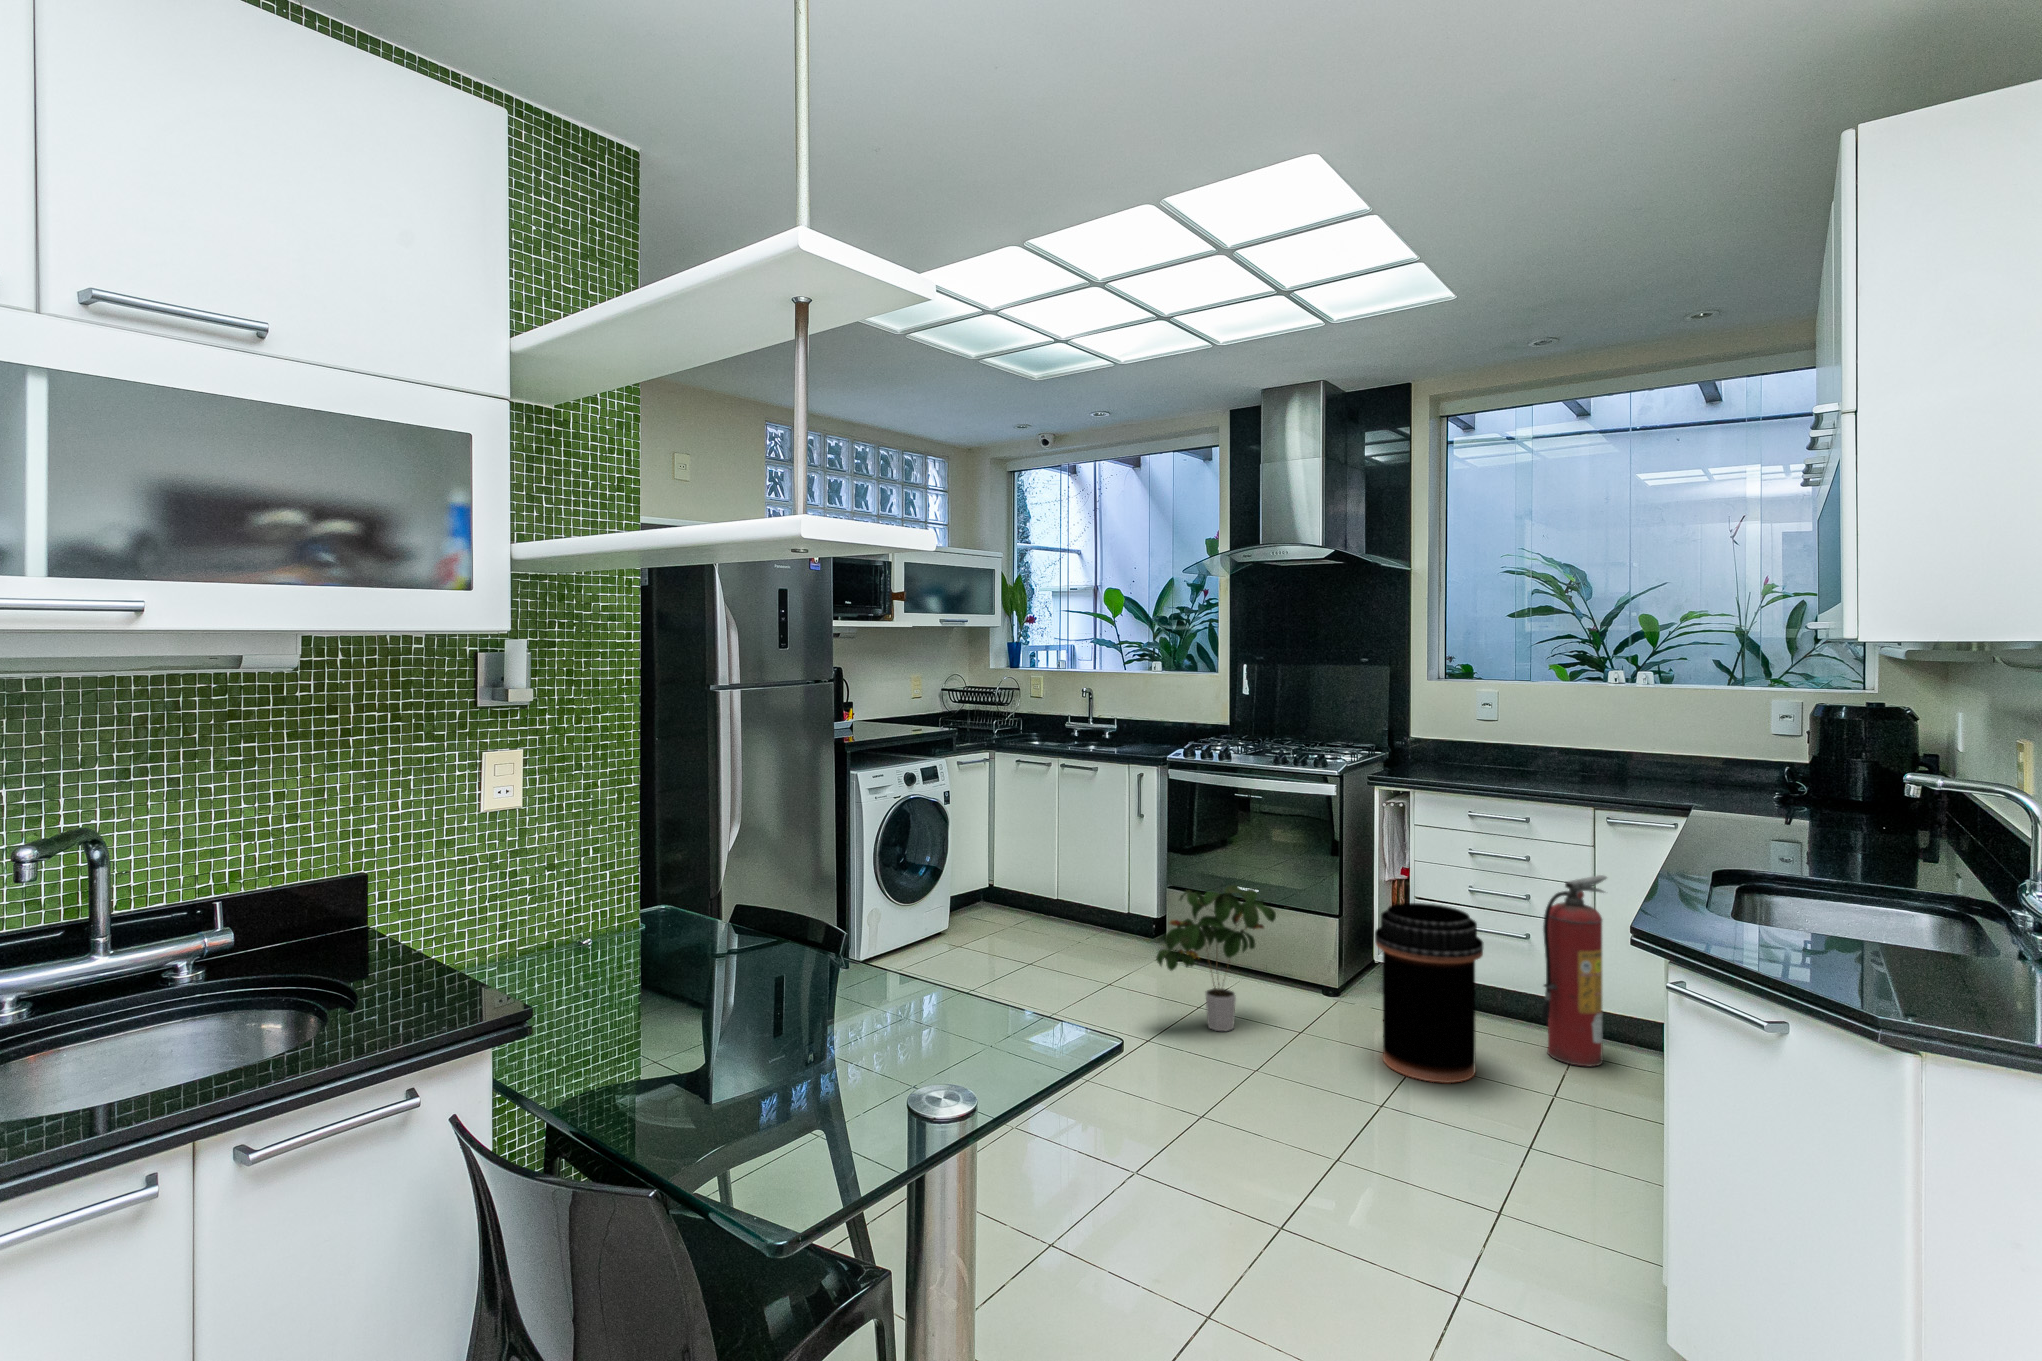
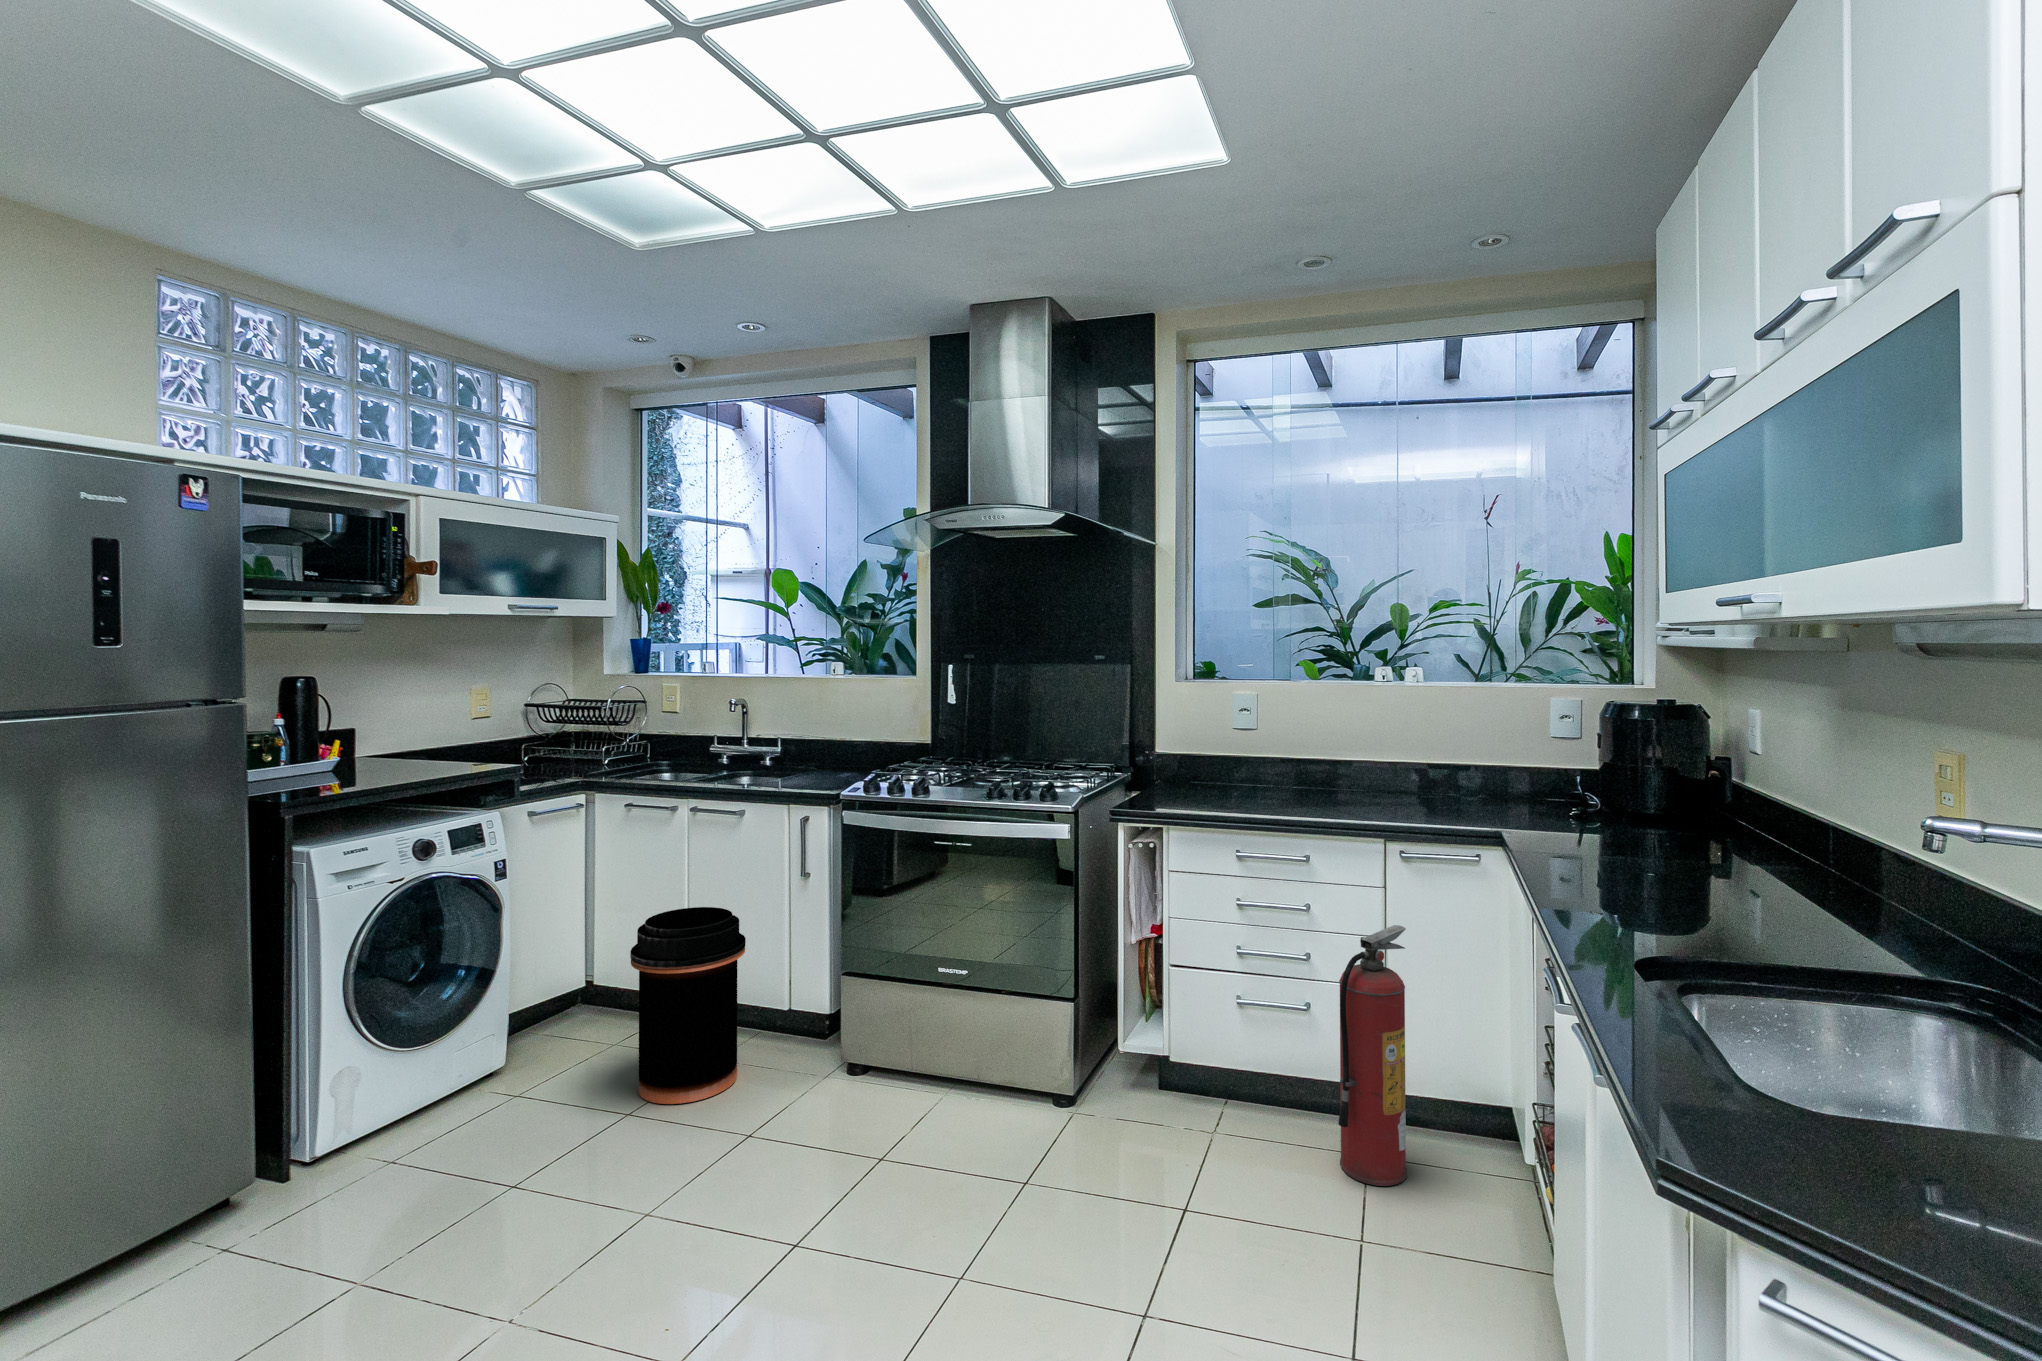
potted plant: present [1156,885,1276,1031] -> none [816,986,998,1221]
trash can: present [1375,903,1483,1083] -> present [630,907,746,1104]

